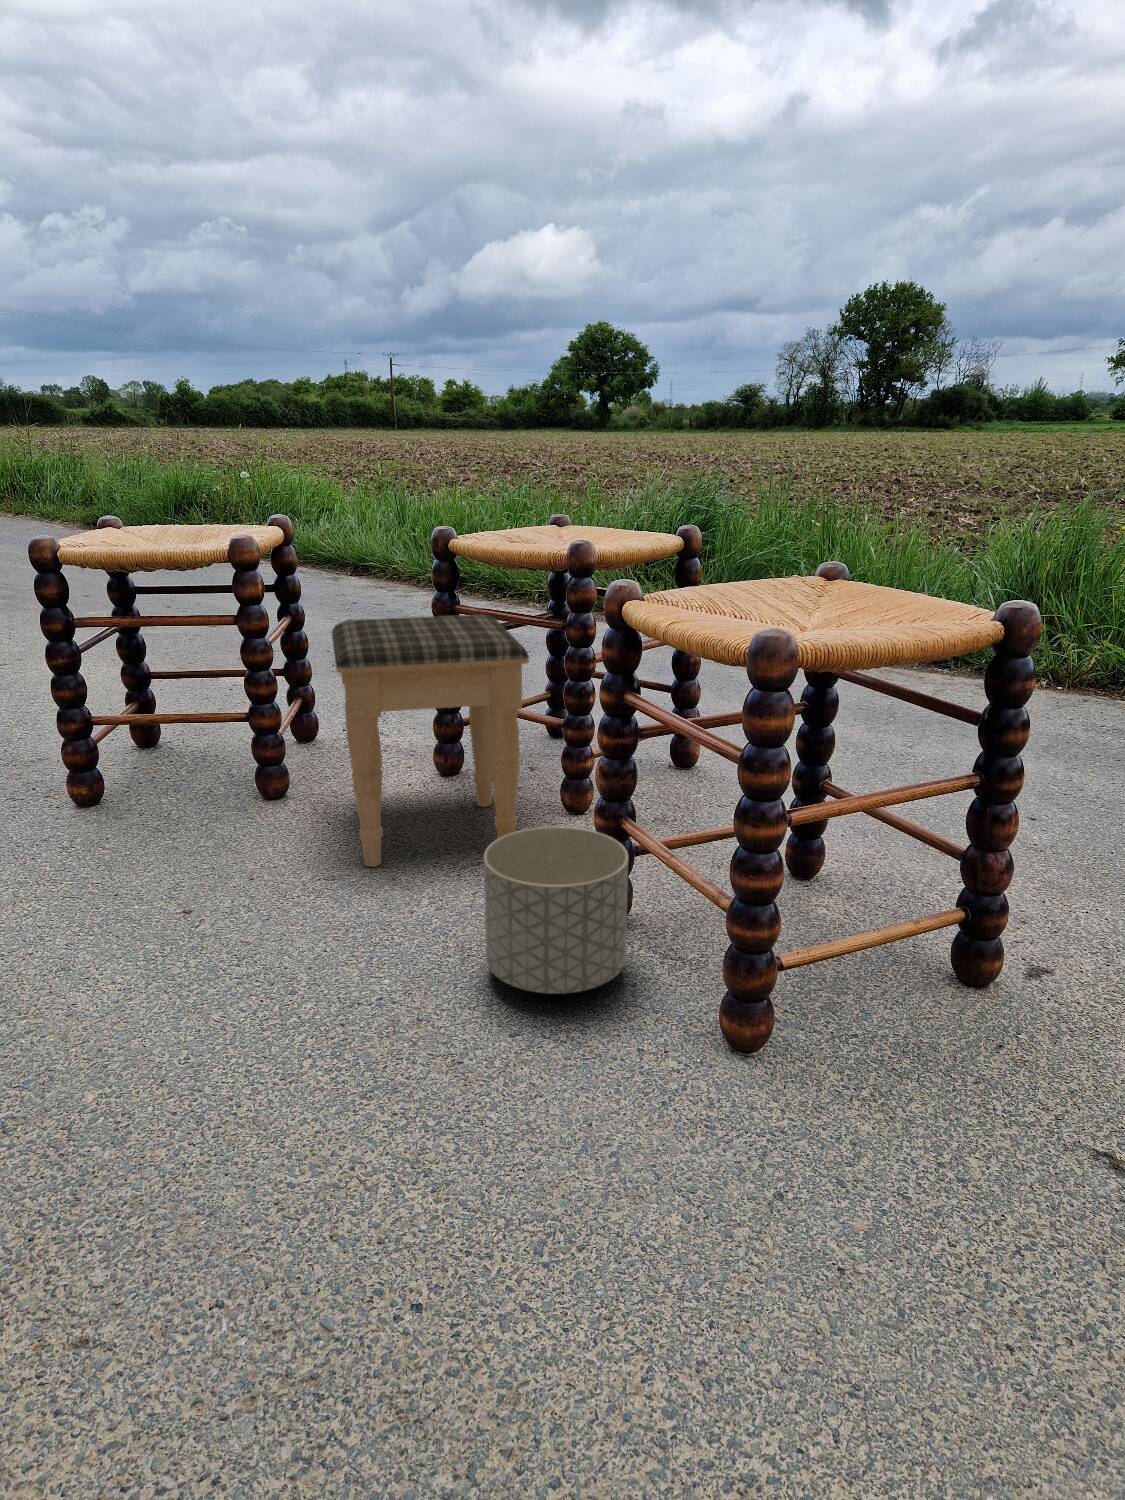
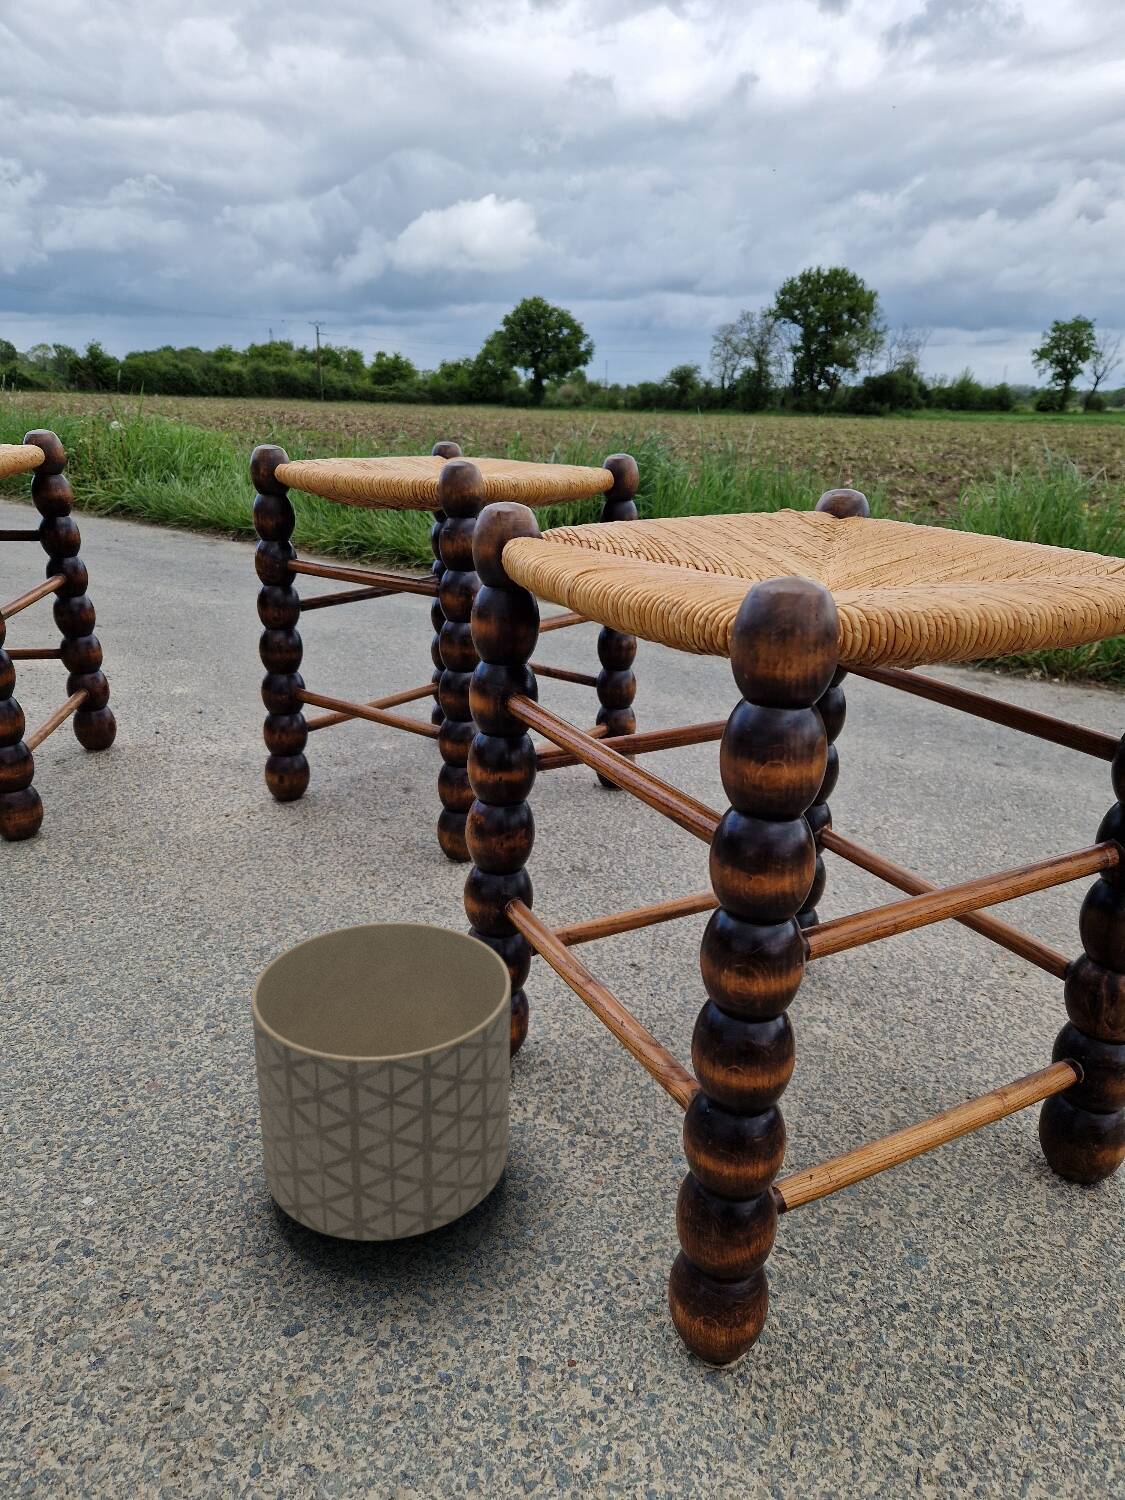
footstool: present [332,614,529,867] -> none [49,572,372,959]

